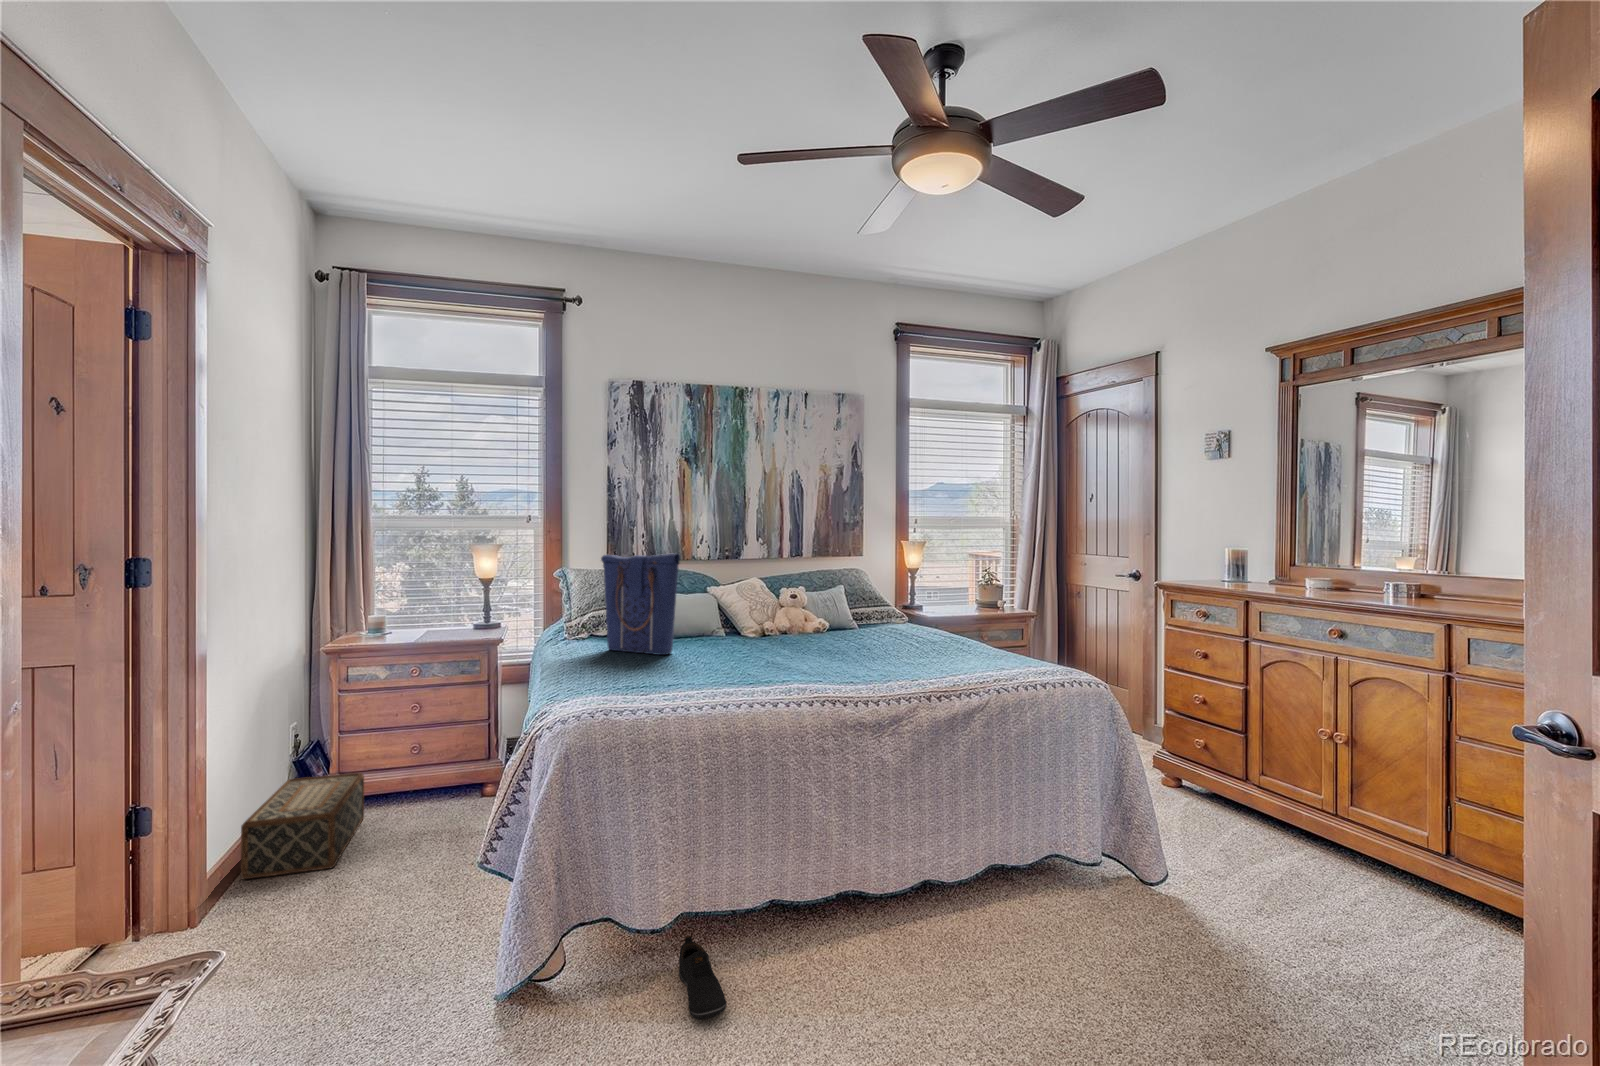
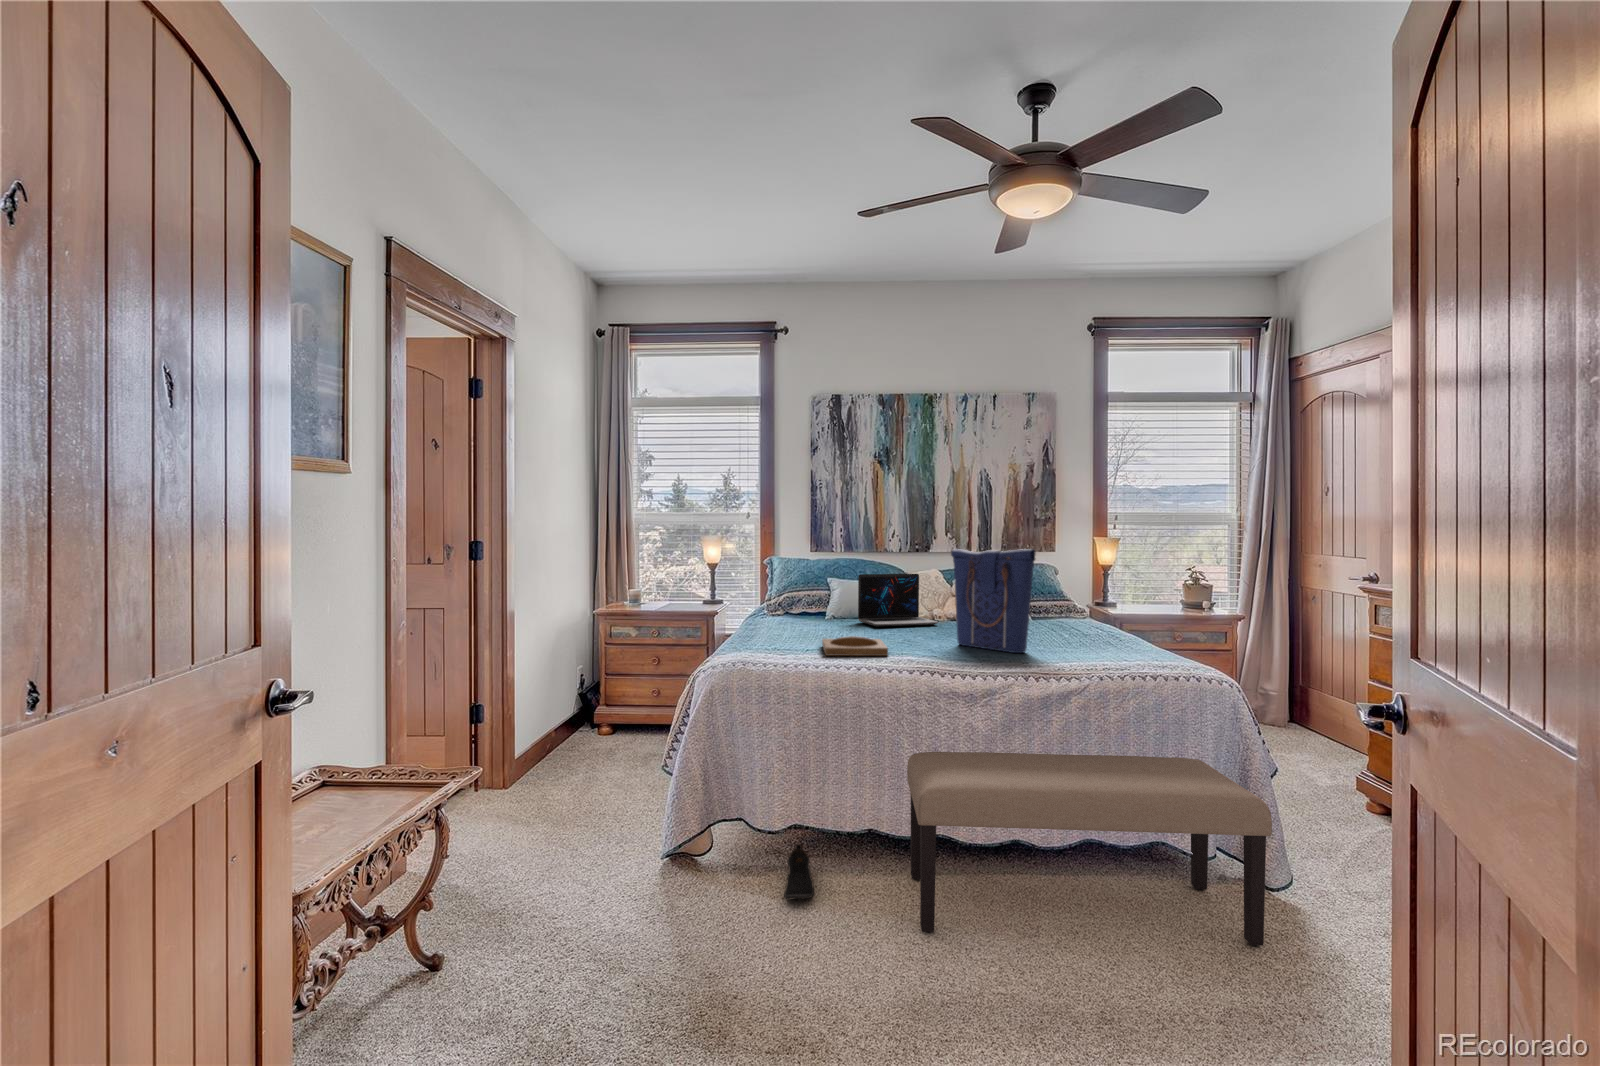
tote bag: present [601,553,680,655] -> present [951,549,1036,653]
laptop: none [687,584,779,647] -> present [858,574,938,627]
tray: none [678,664,769,691] -> present [822,636,888,656]
bench: none [818,768,1196,1024] -> present [907,752,1272,946]
woven basket: present [241,773,364,879] -> none [536,705,620,768]

